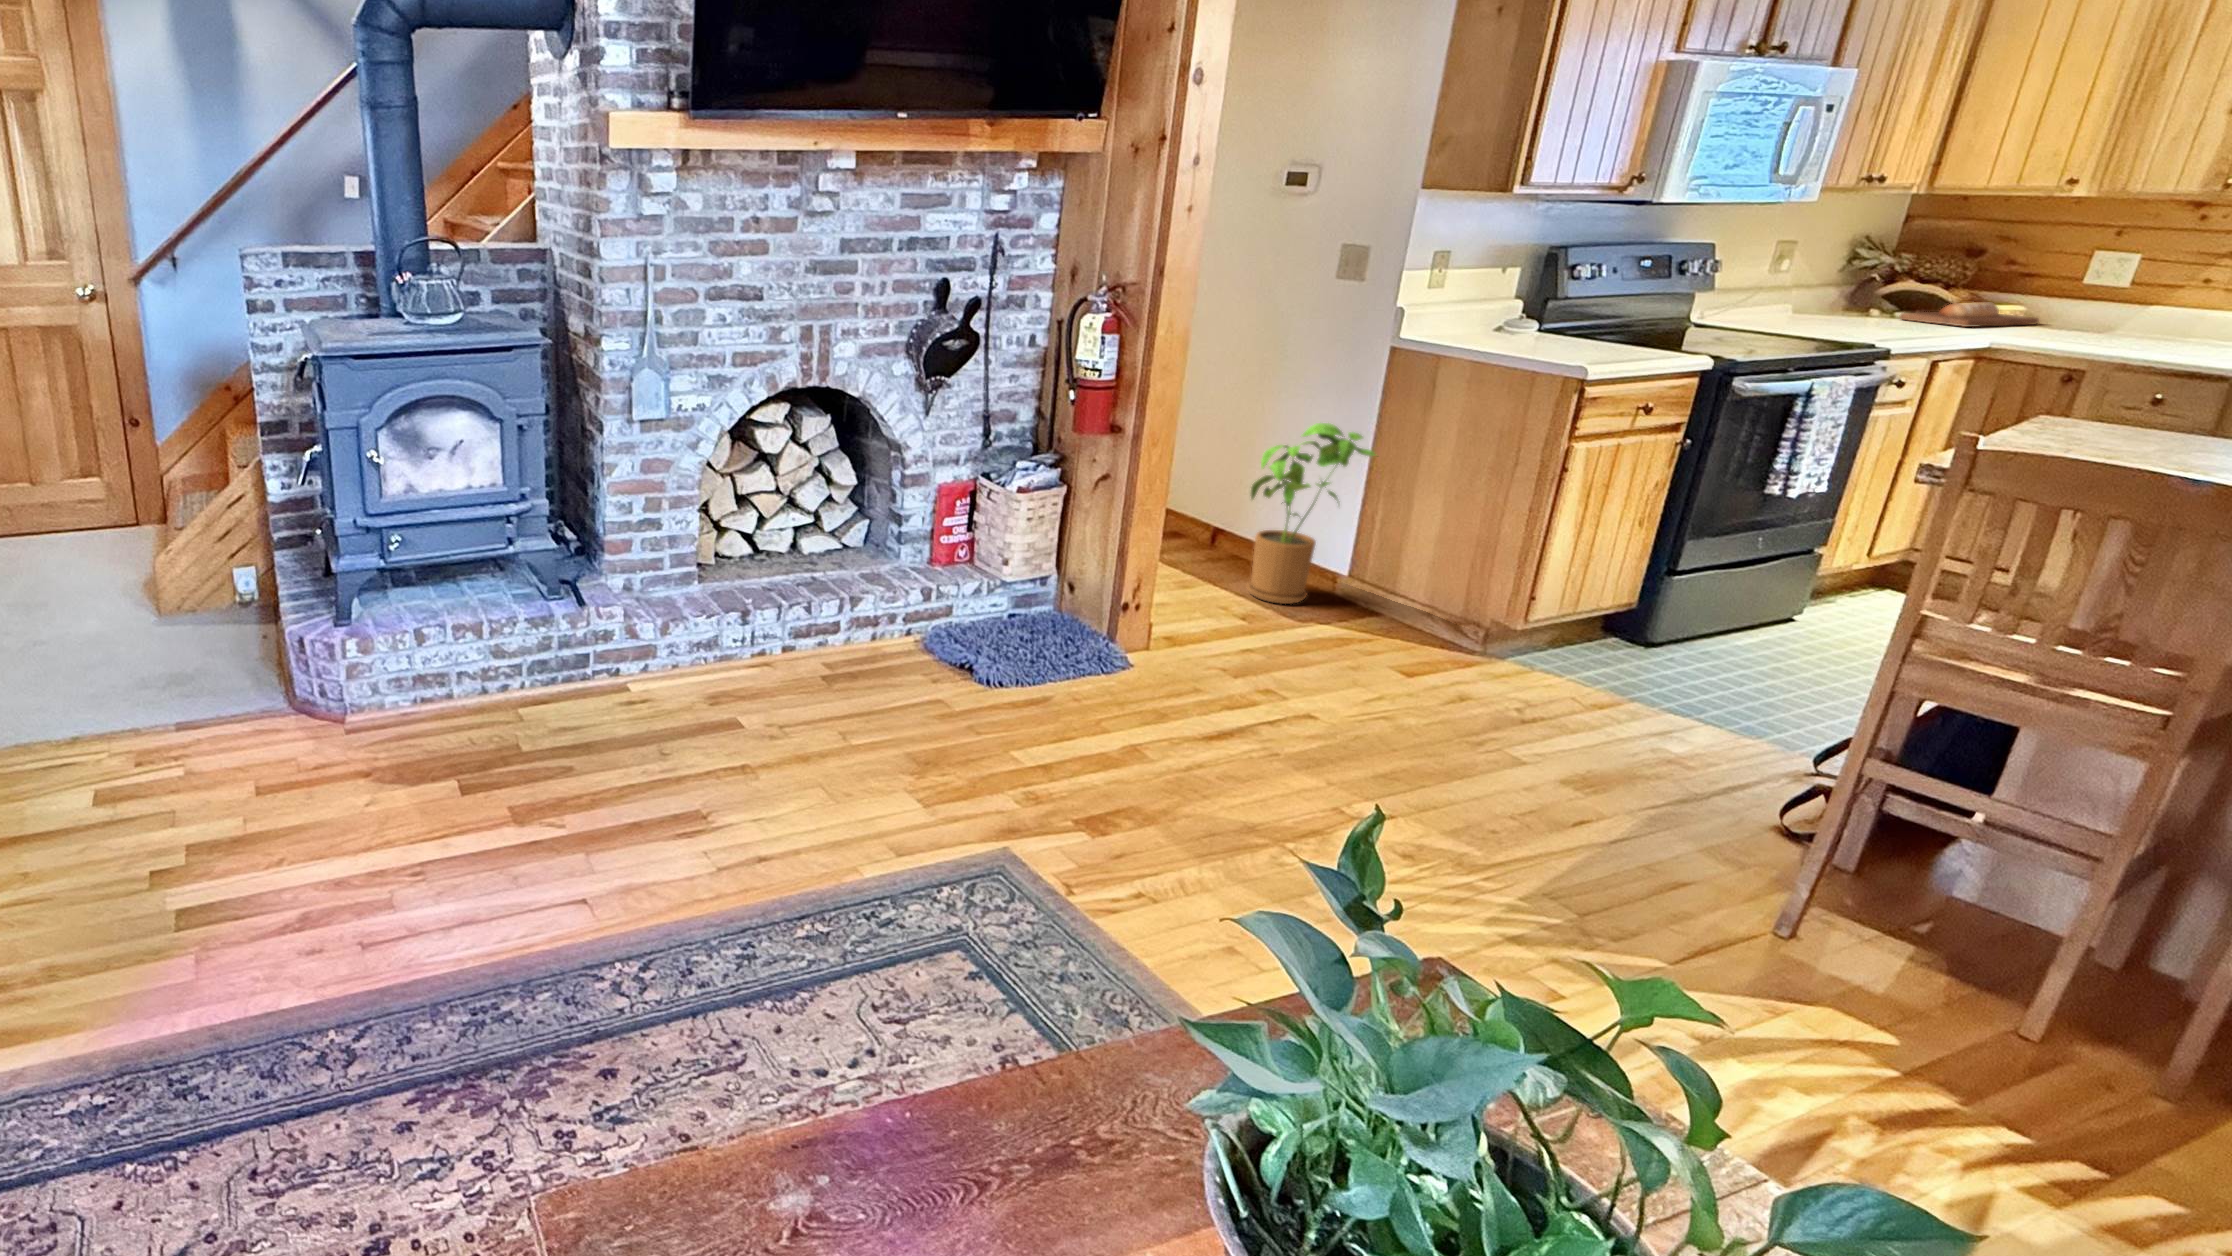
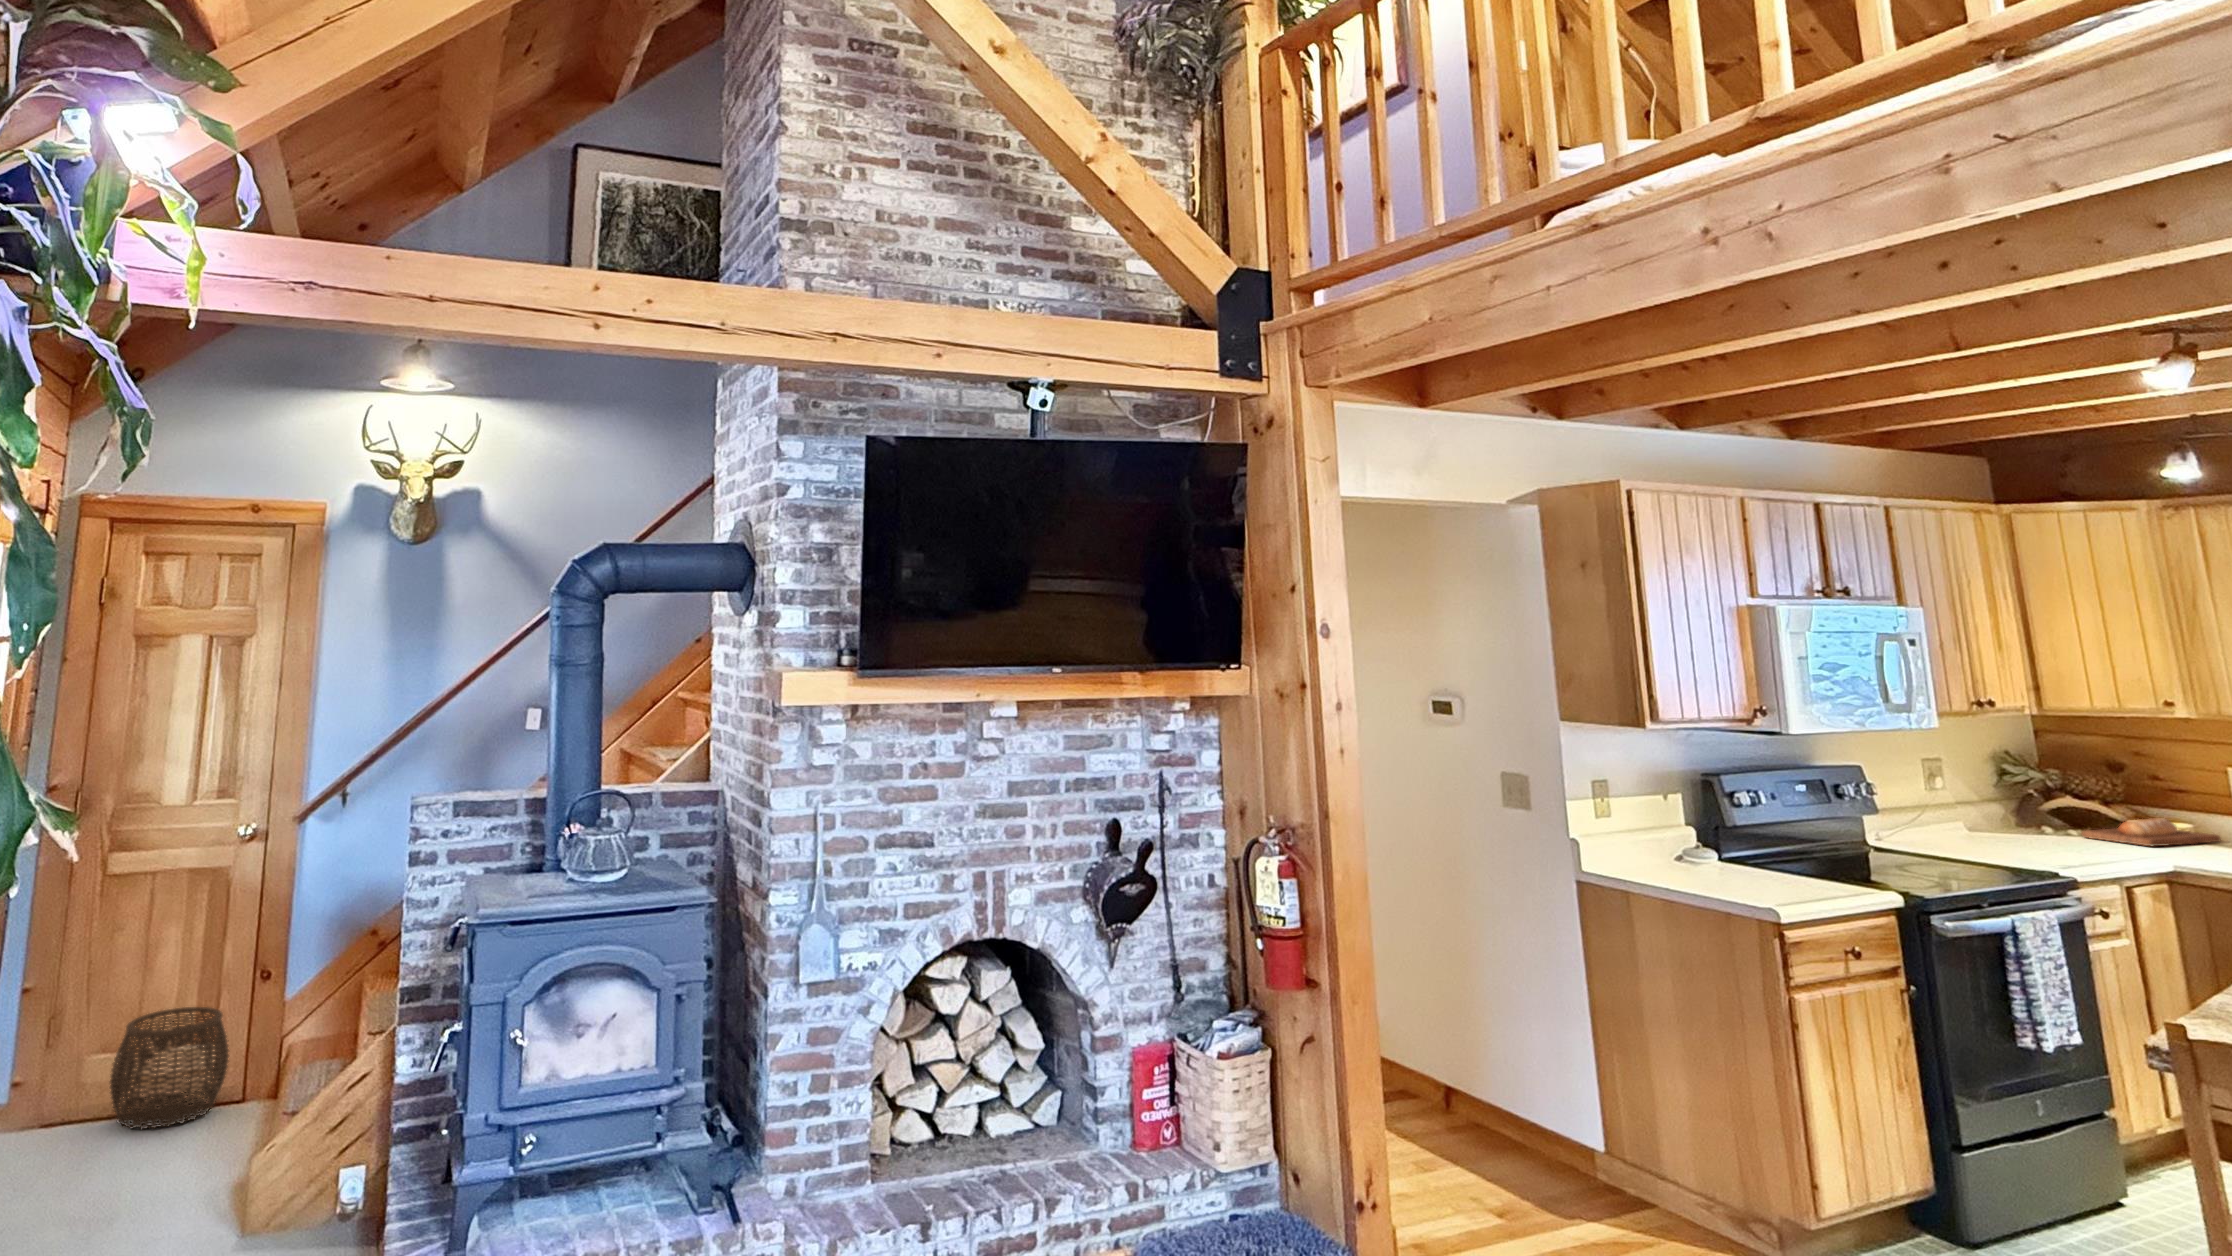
house plant: present [1247,423,1375,604] -> none [1473,966,1599,1191]
woven basket: none [17,447,121,542] -> present [110,1007,229,1129]

